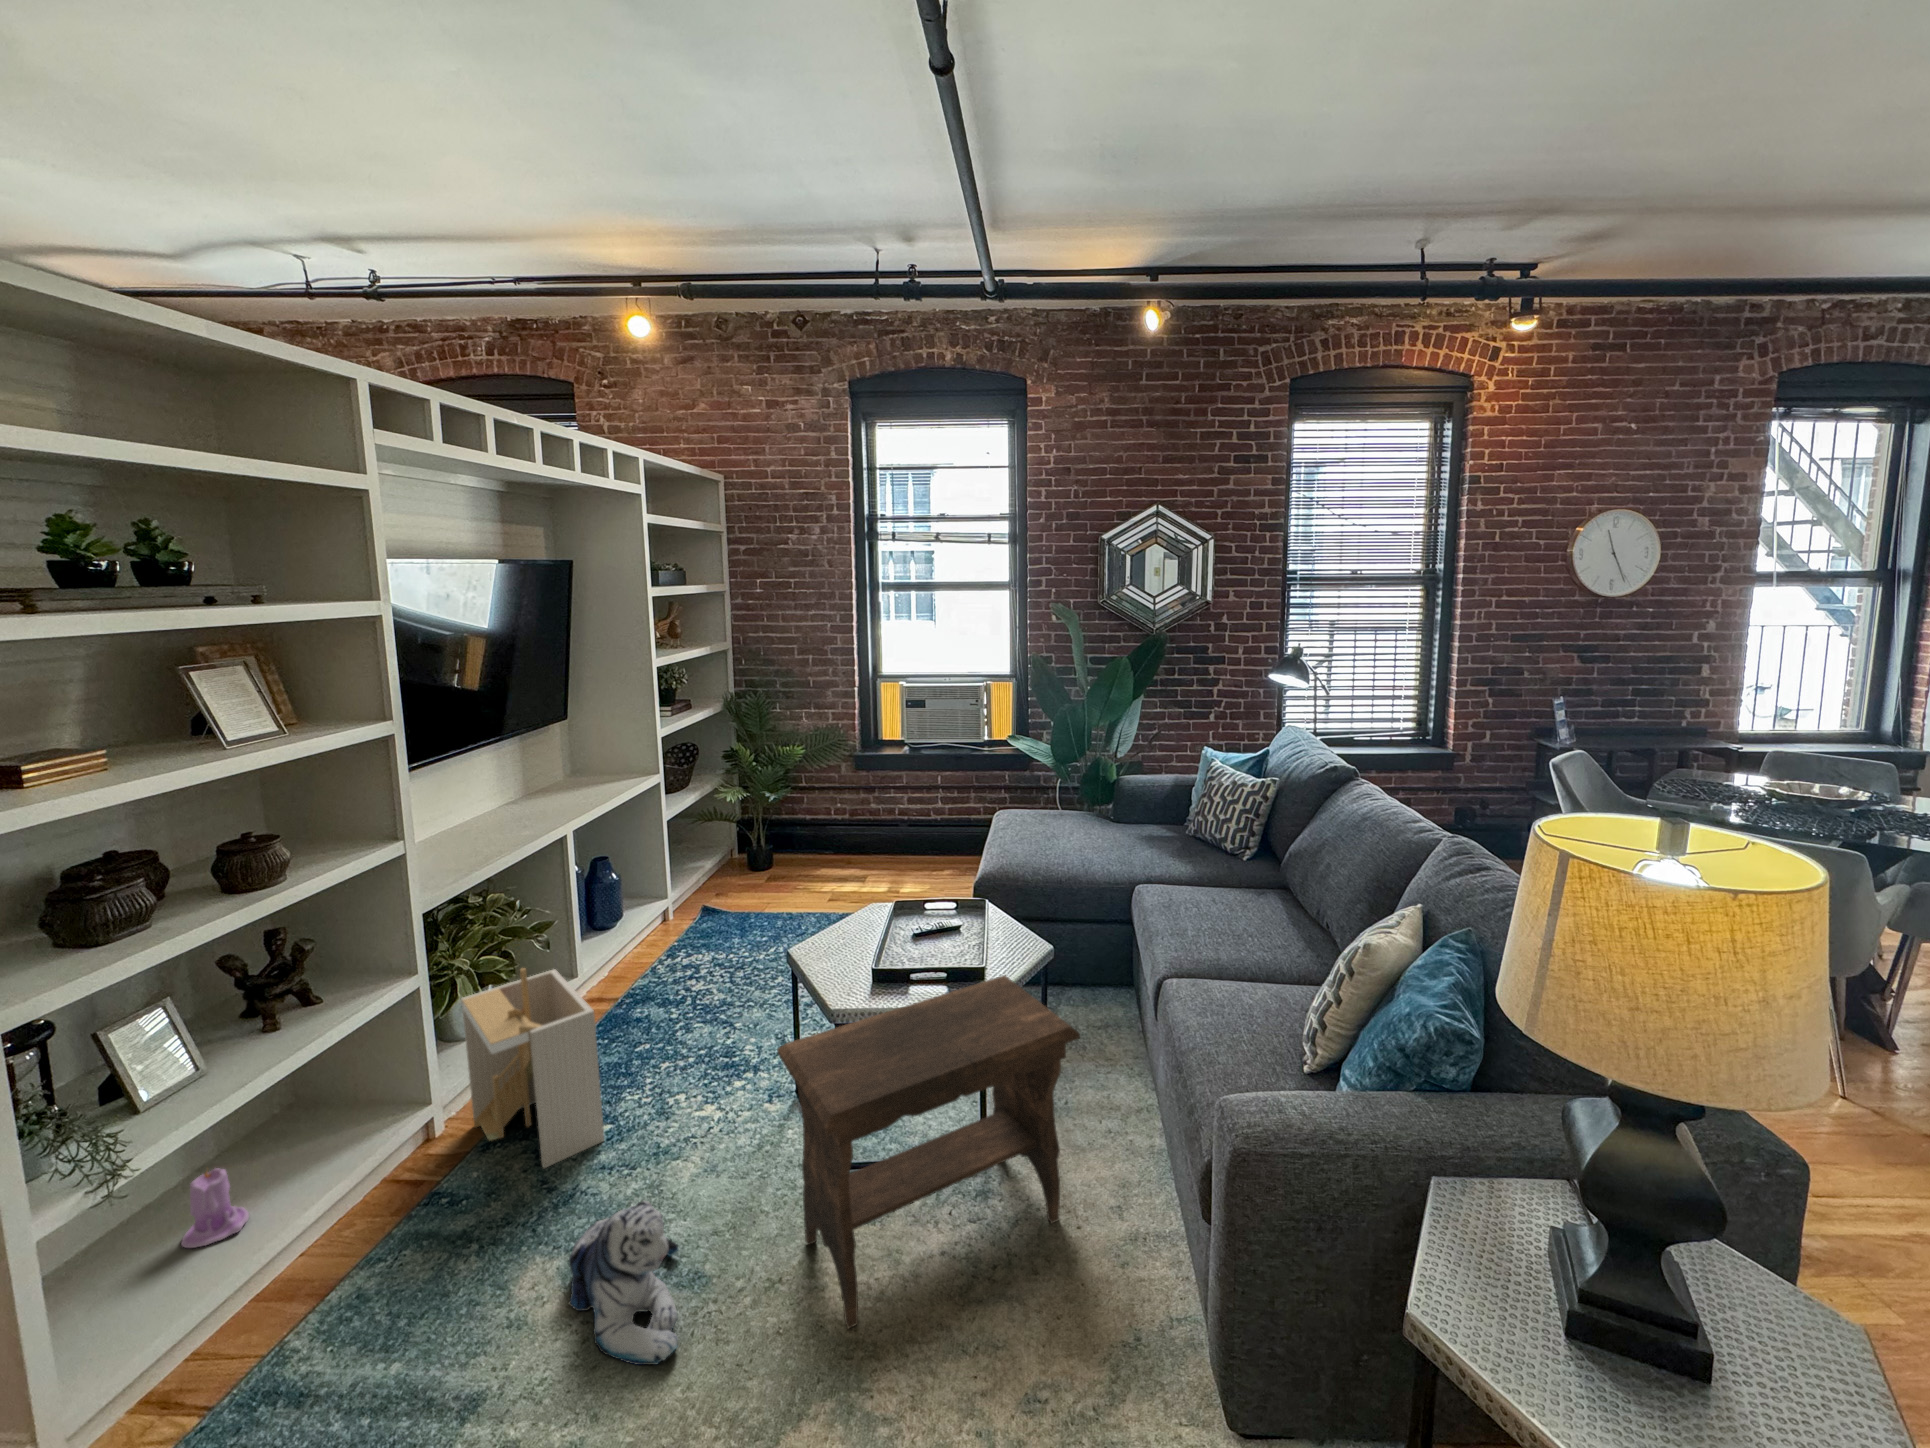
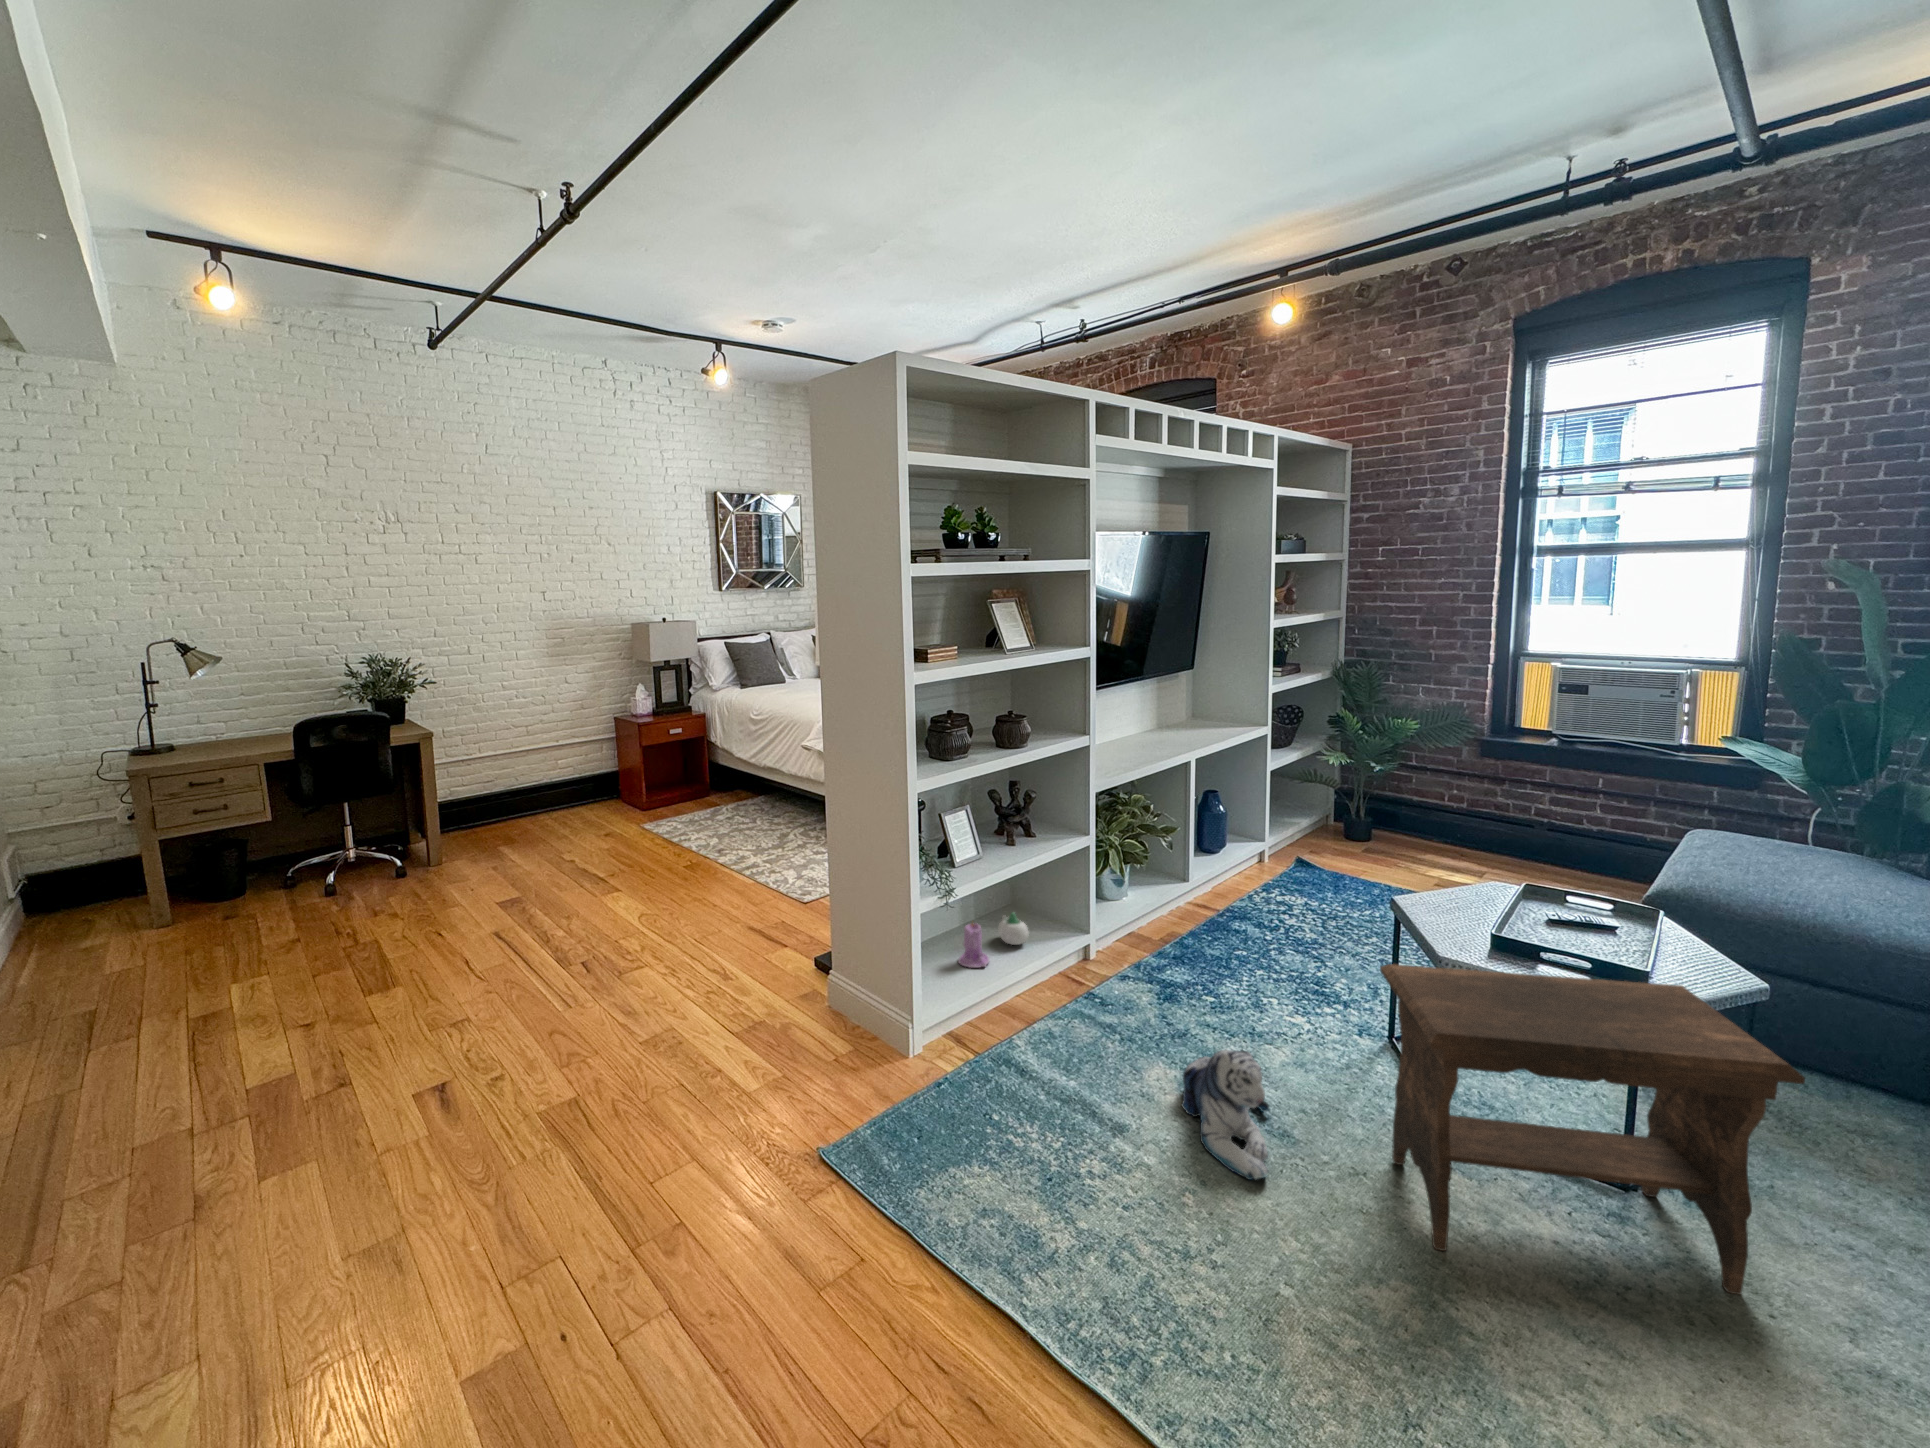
storage bin: present [461,968,604,1168] -> none [1113,849,1210,1010]
succulent planter: none [269,1118,327,1171] -> present [998,912,1029,945]

